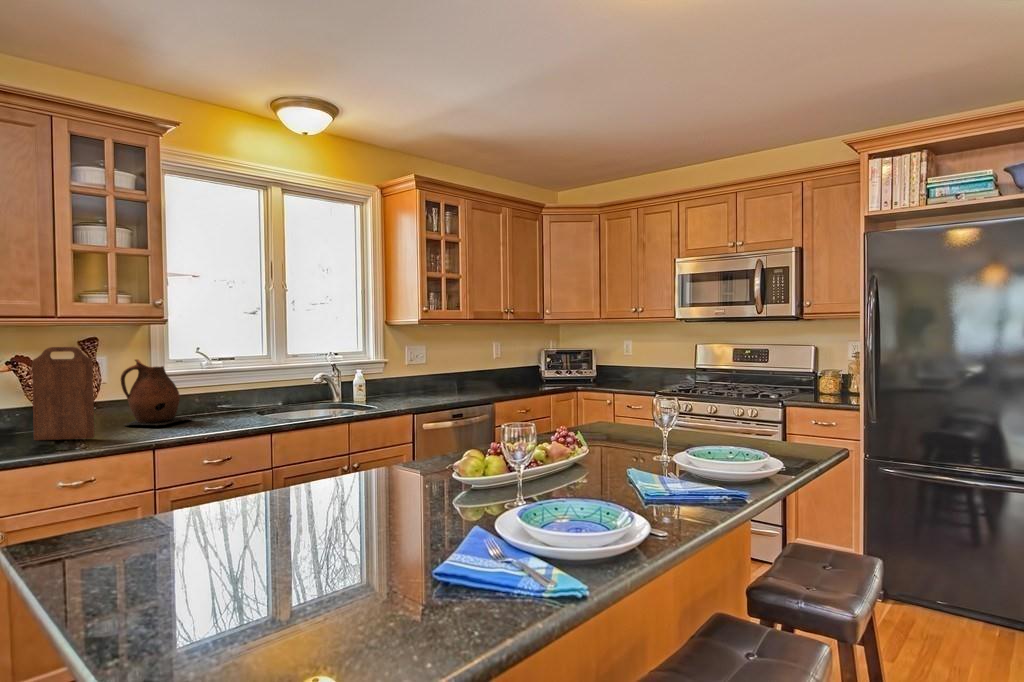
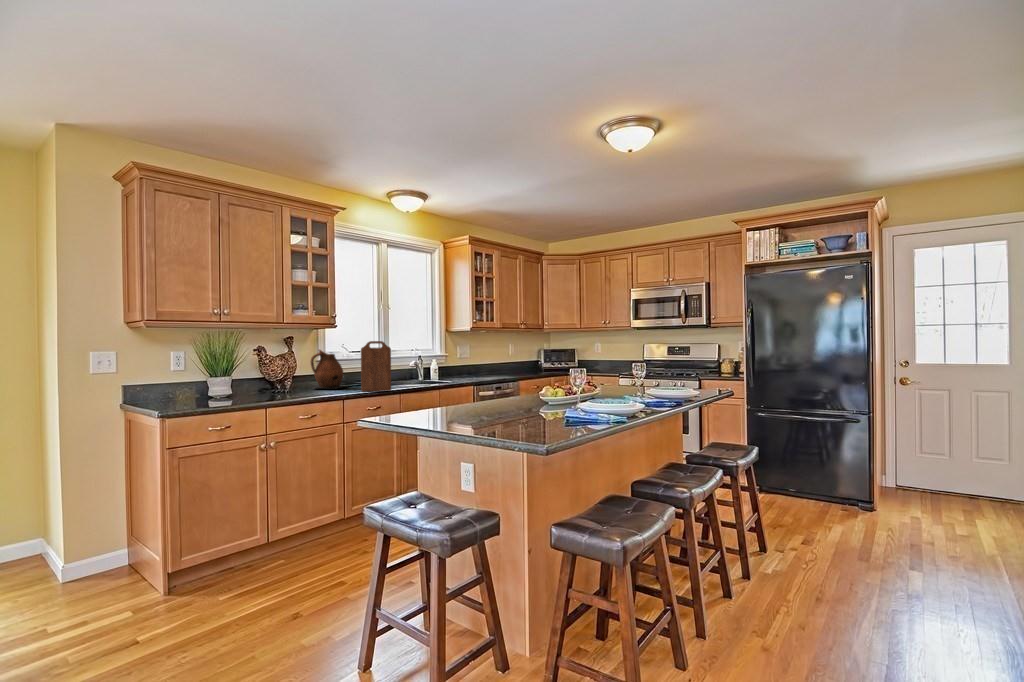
cutting board: present [32,347,95,440] -> present [361,341,391,392]

